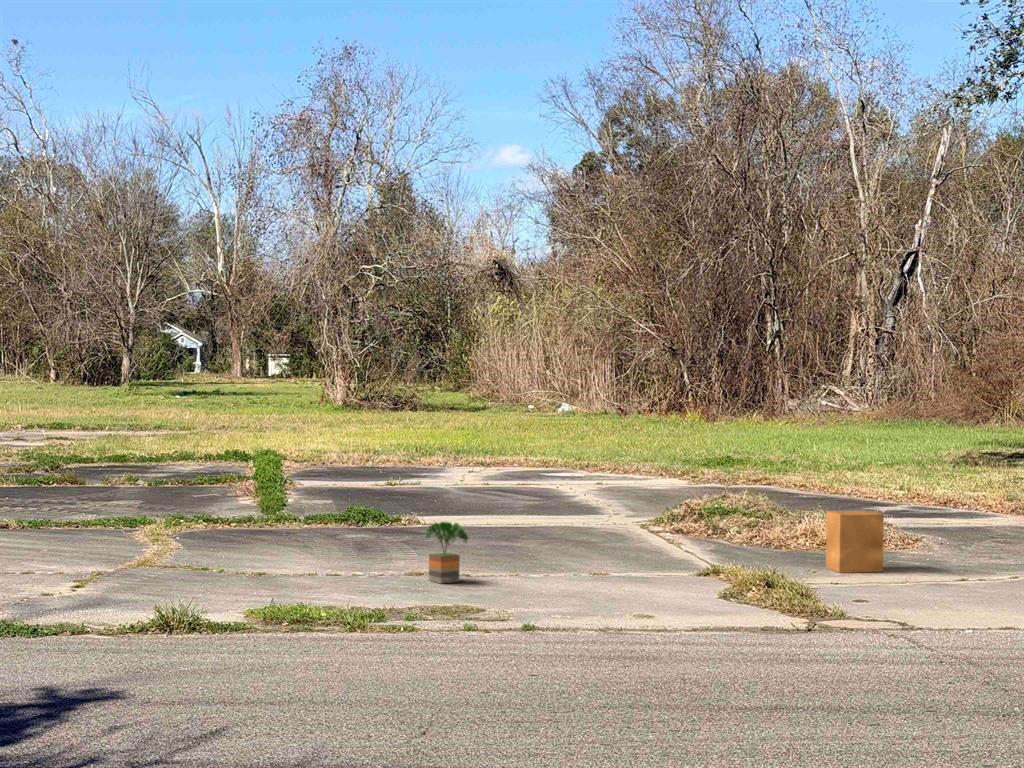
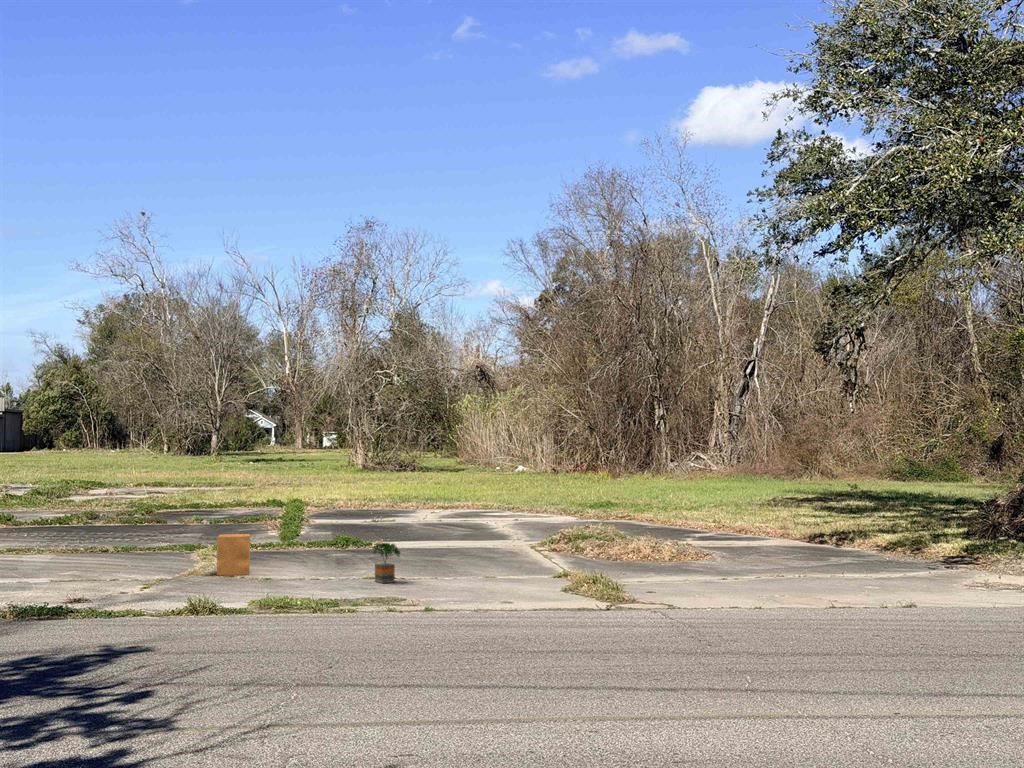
cardboard box: present [826,511,884,573] -> present [217,534,250,575]

